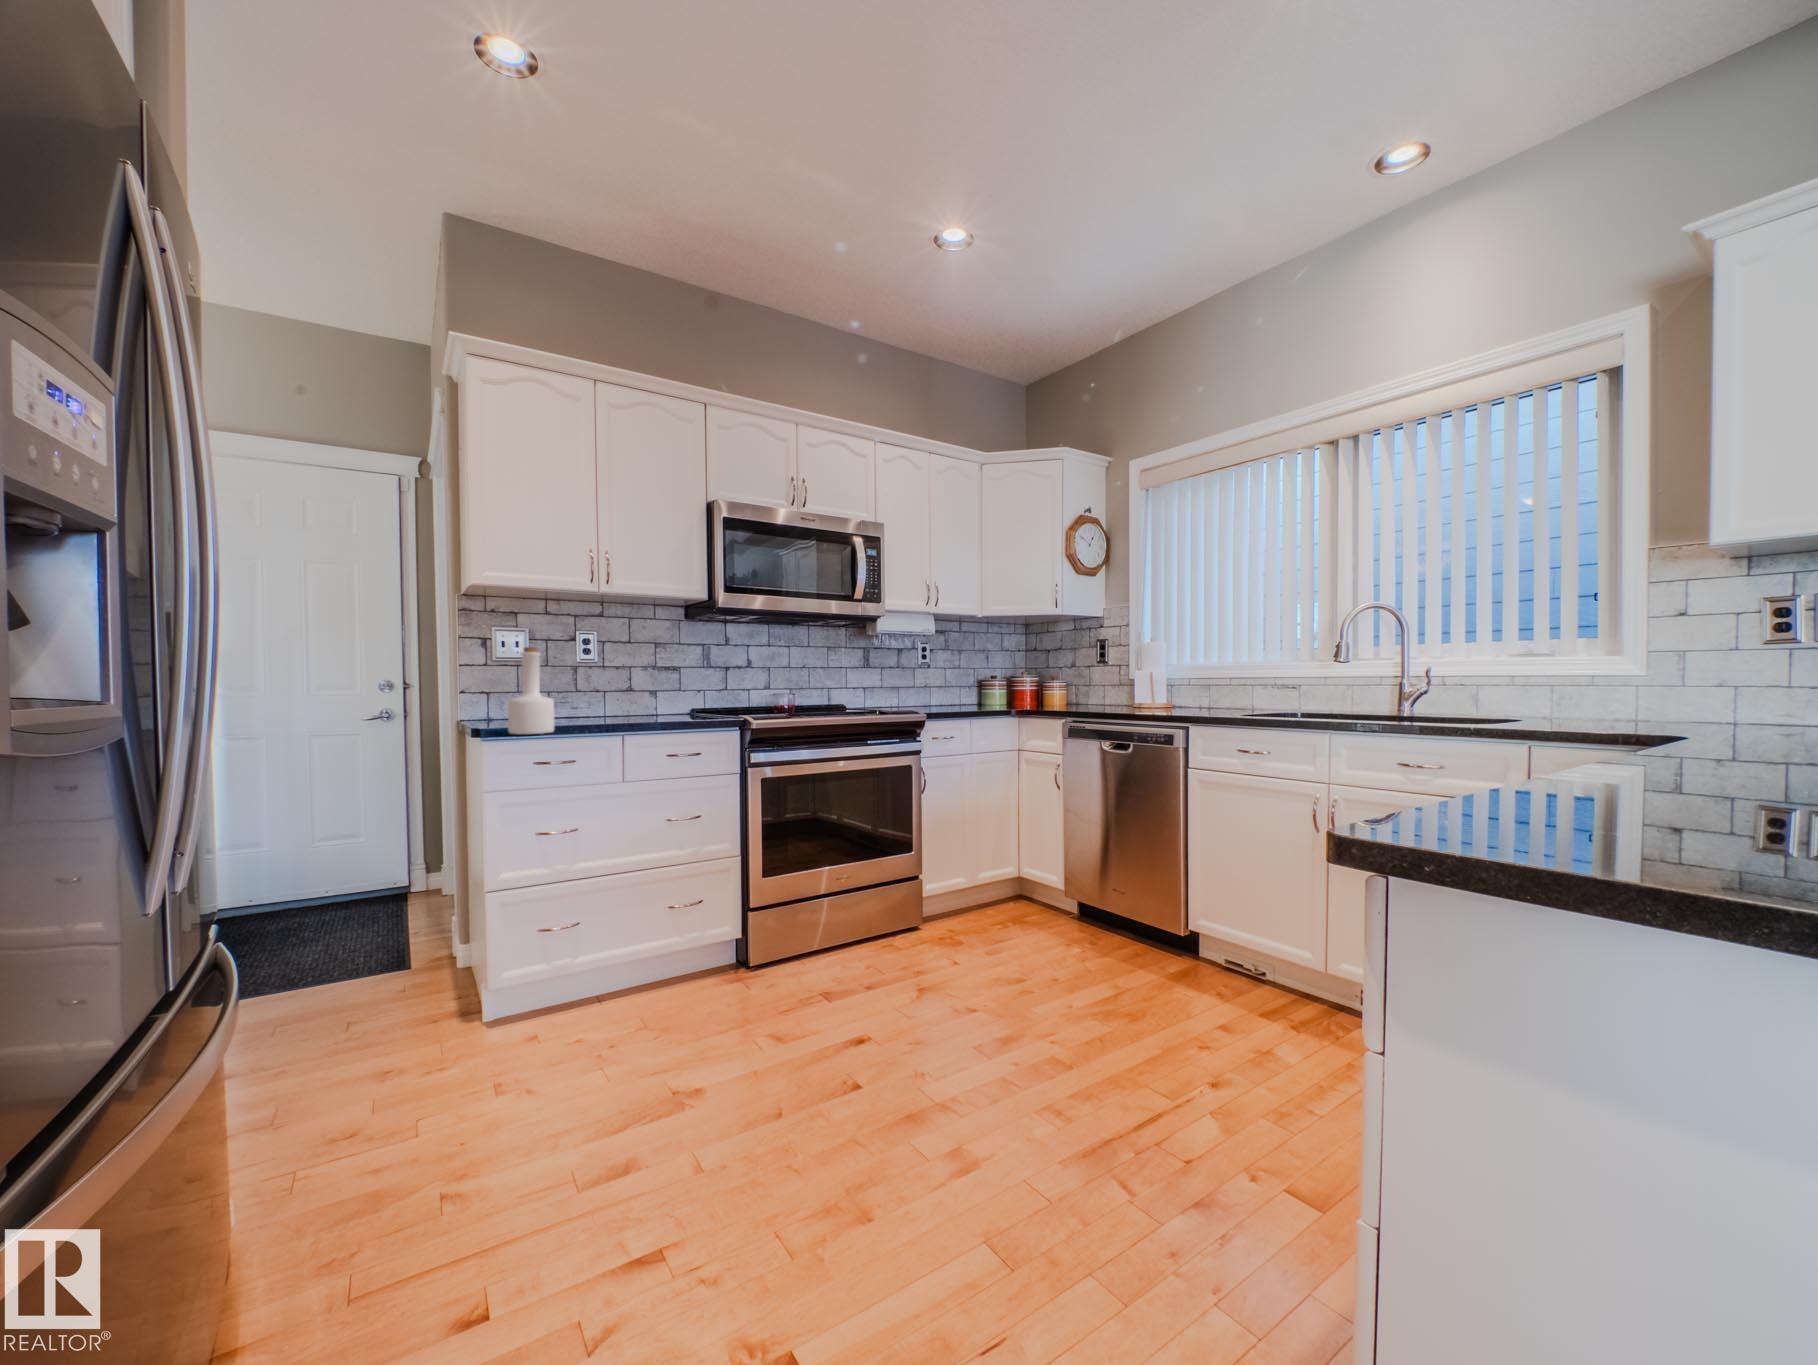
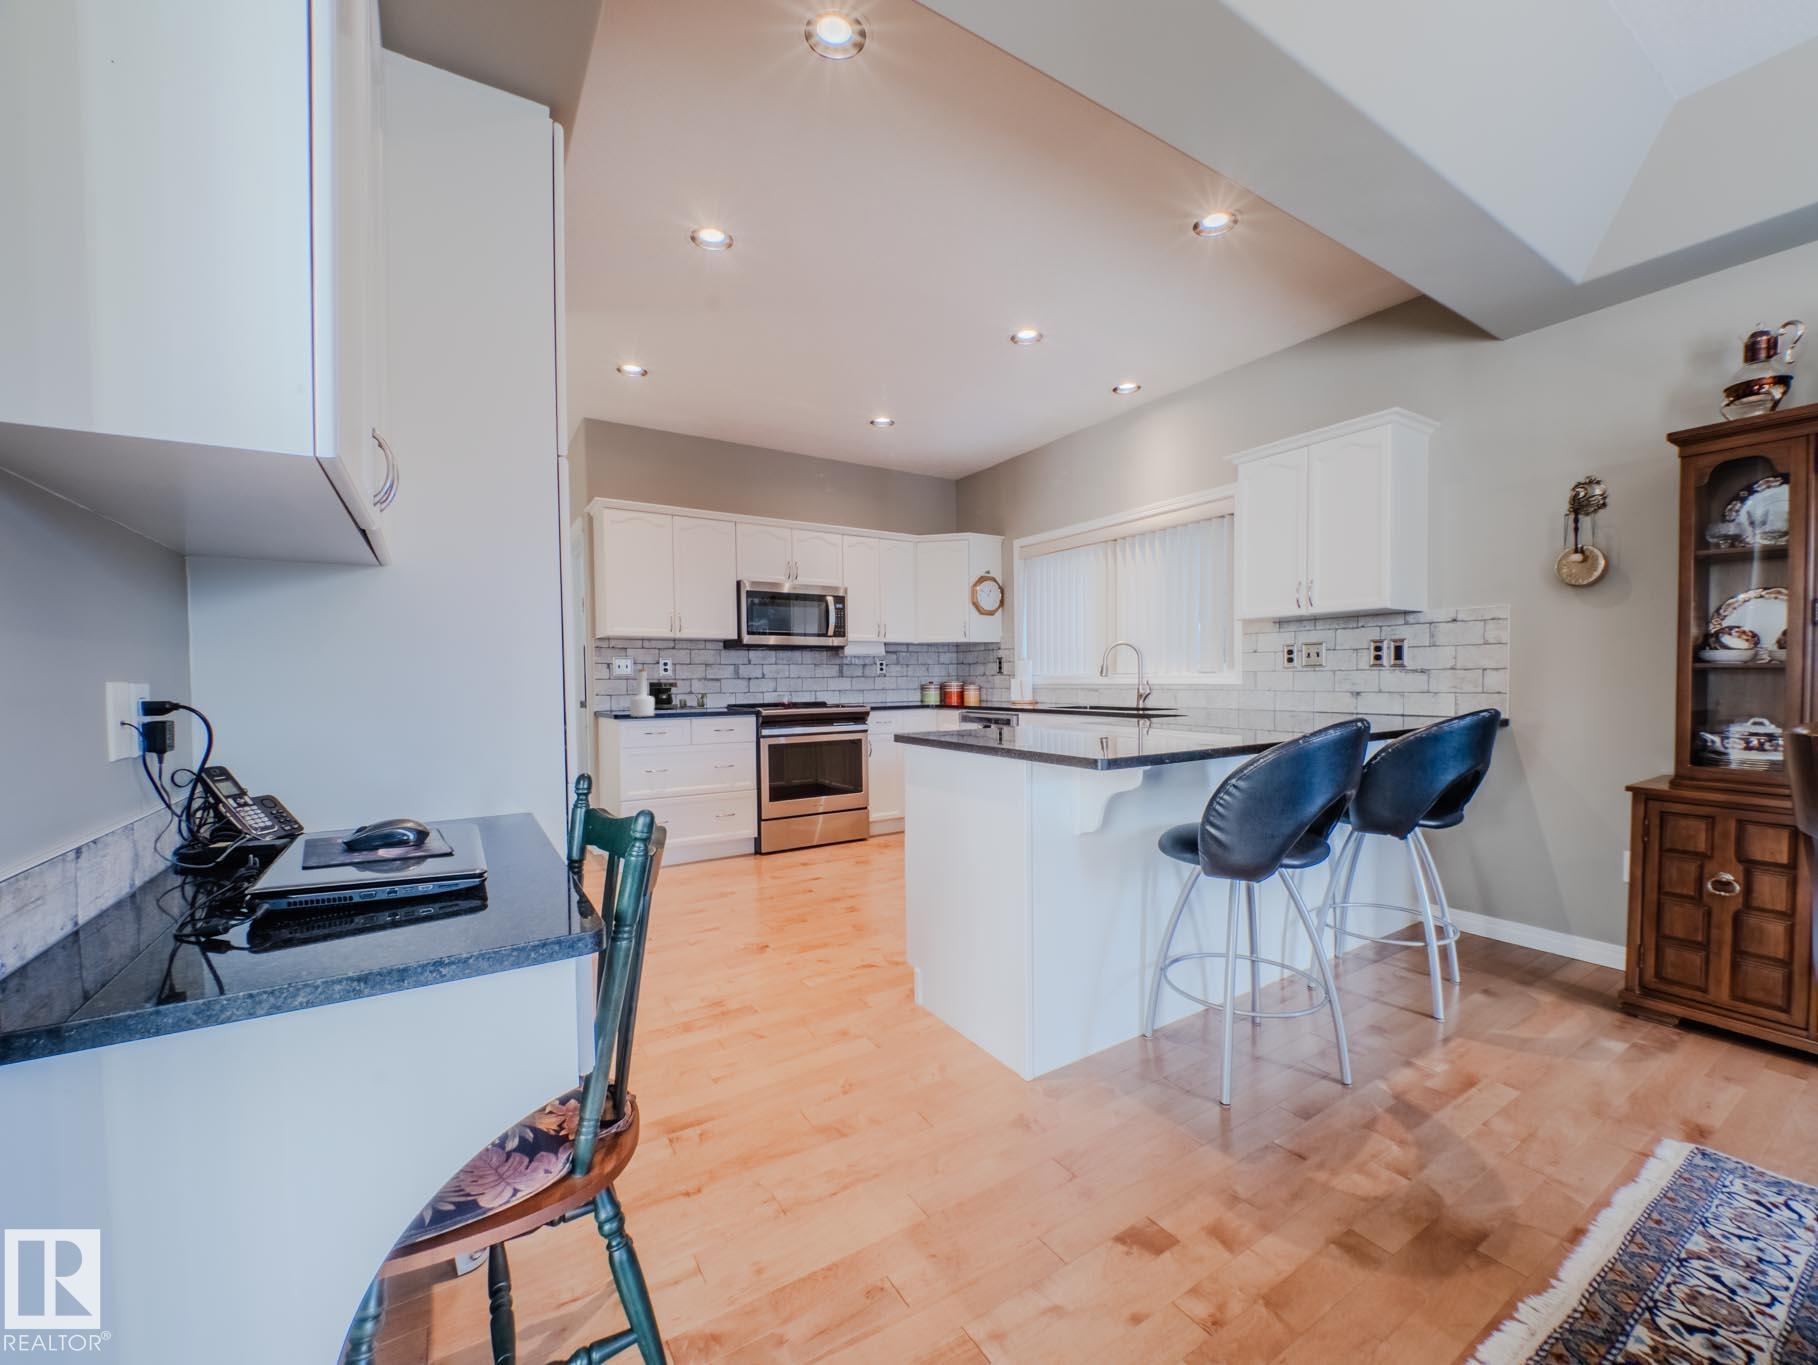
coffee maker: none [556,672,655,717] -> present [649,682,705,708]

